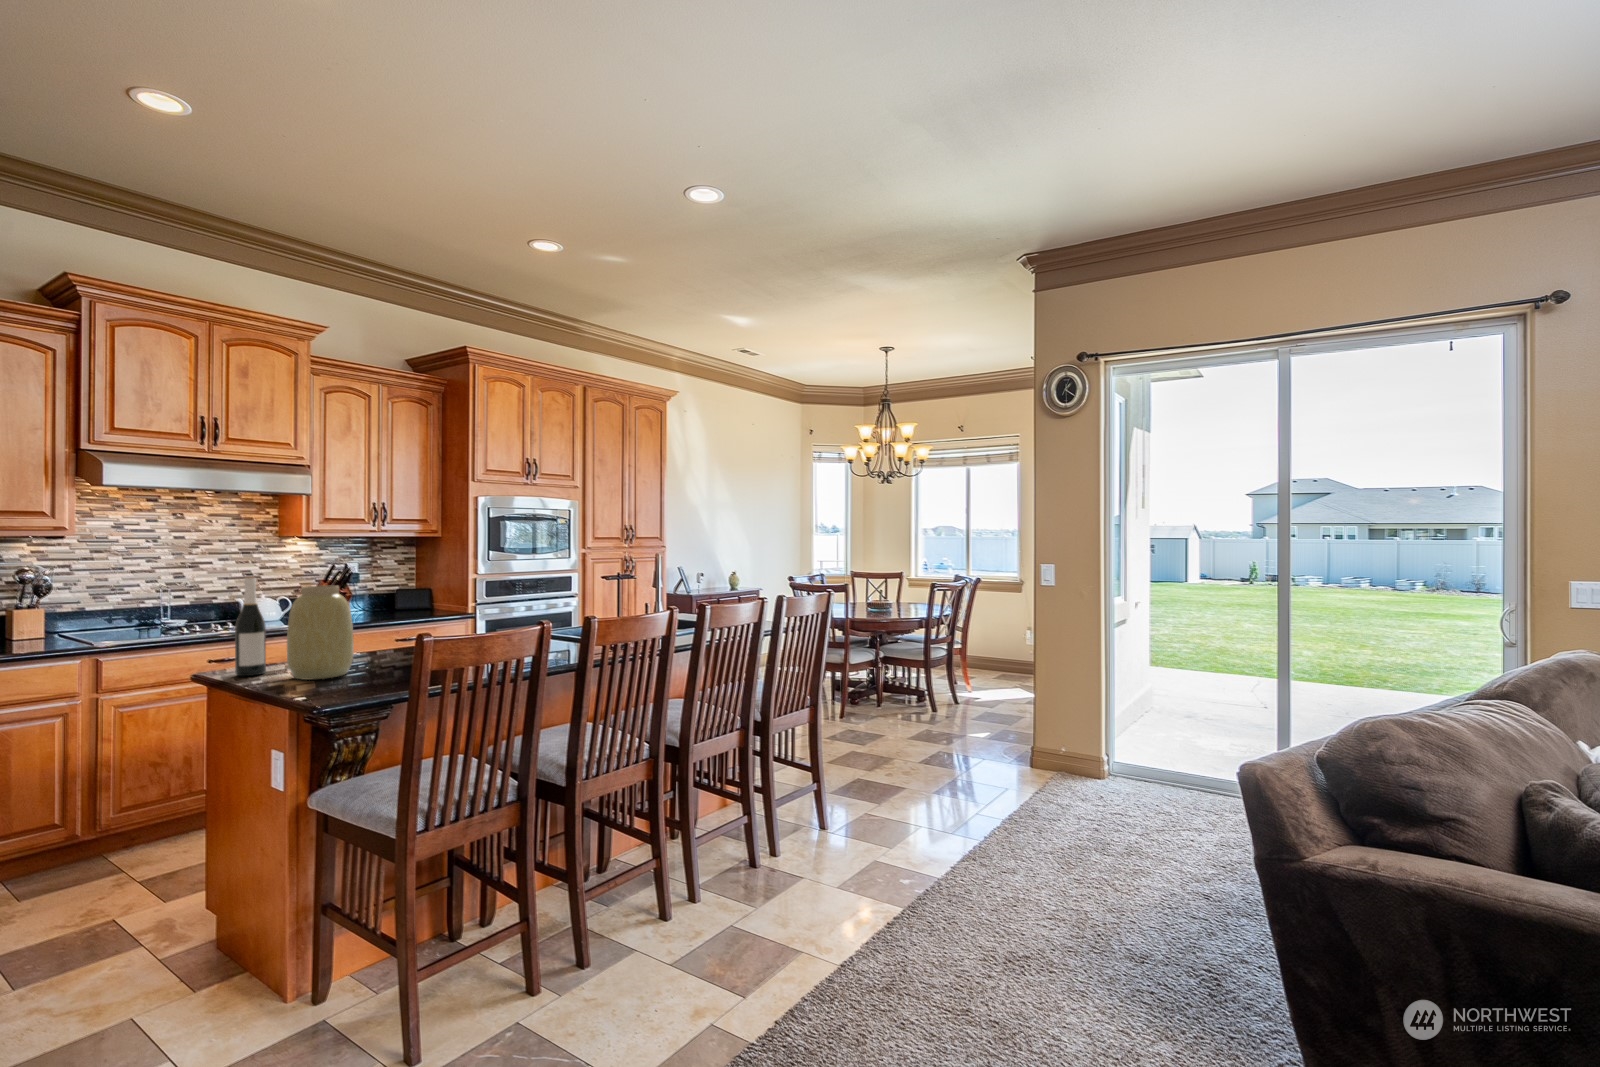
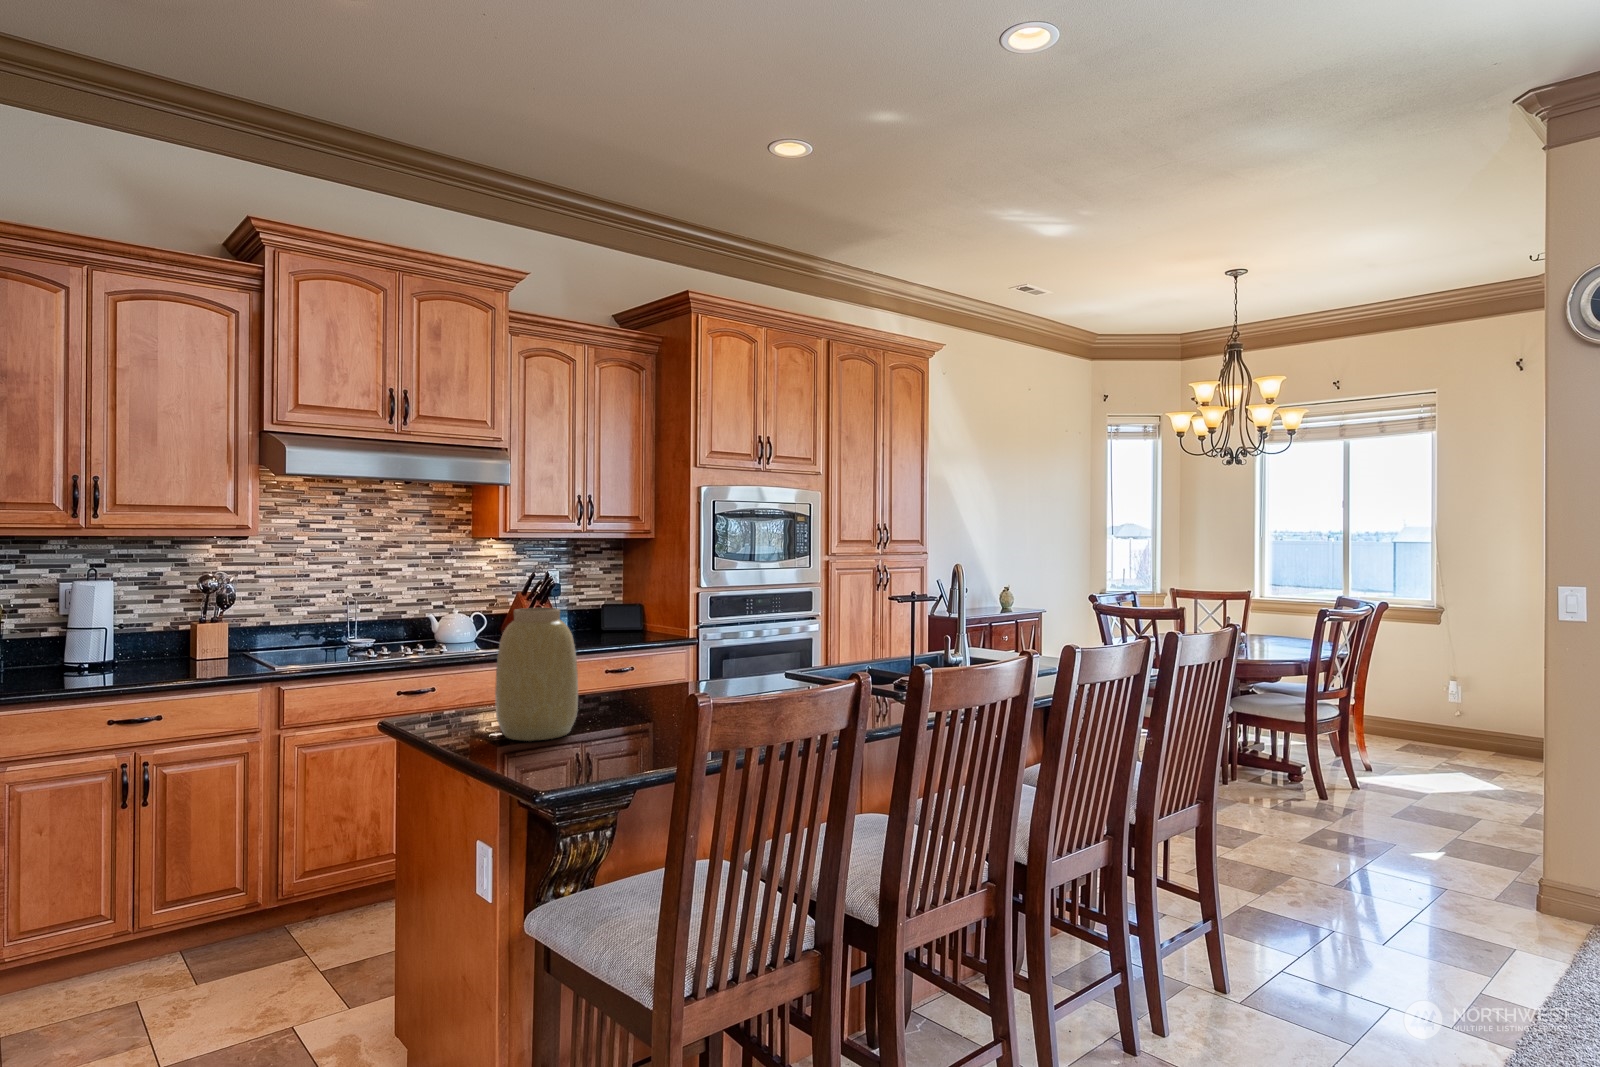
wine bottle: present [235,577,266,676] -> none [432,593,468,729]

